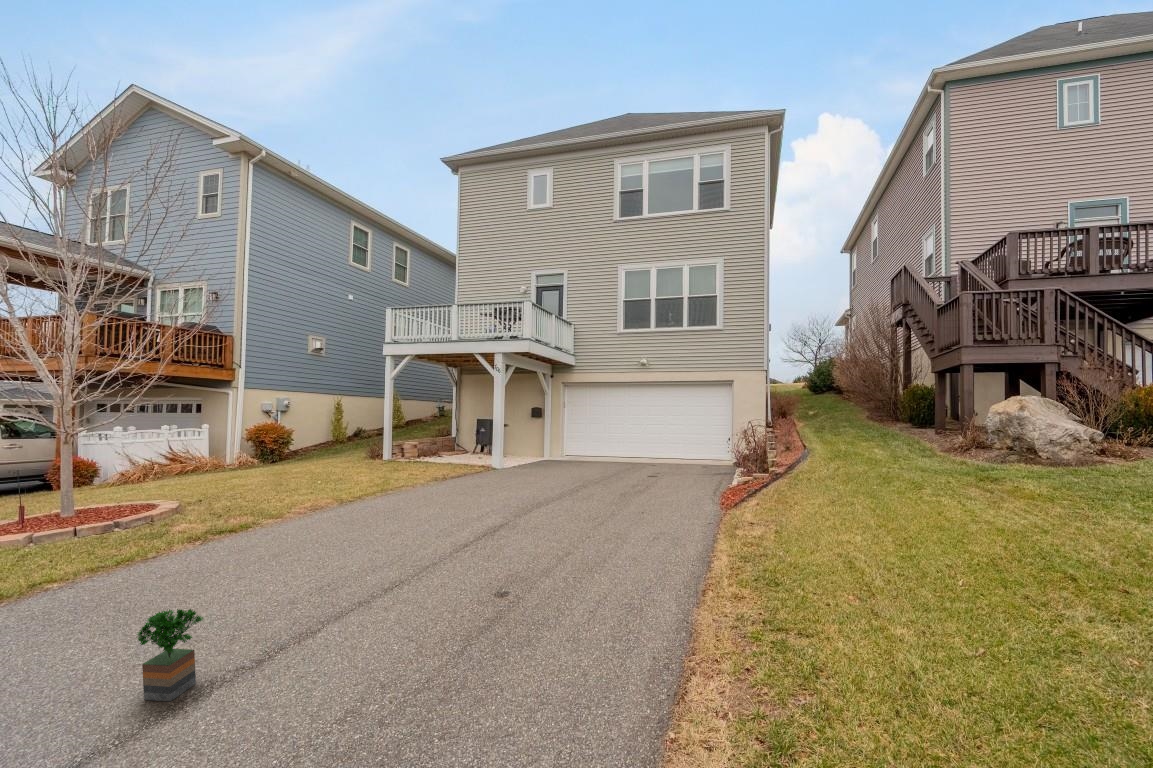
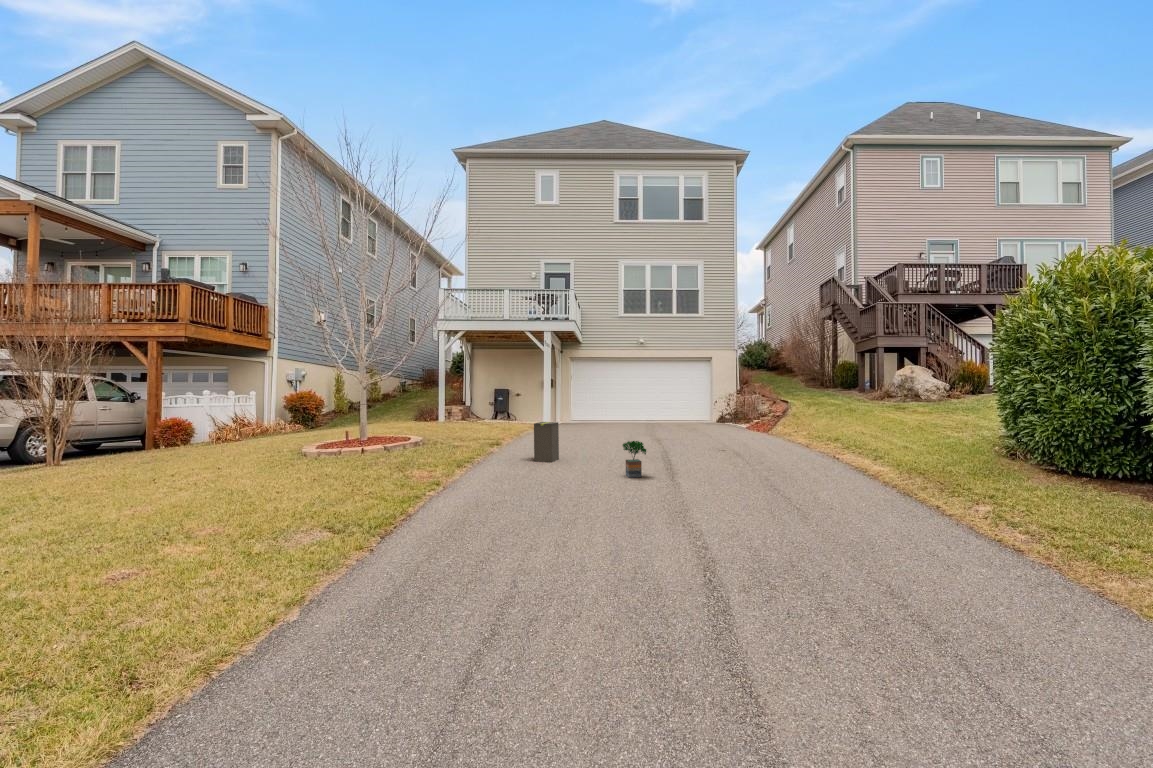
cardboard box: none [194,514,246,593] -> present [534,422,559,462]

